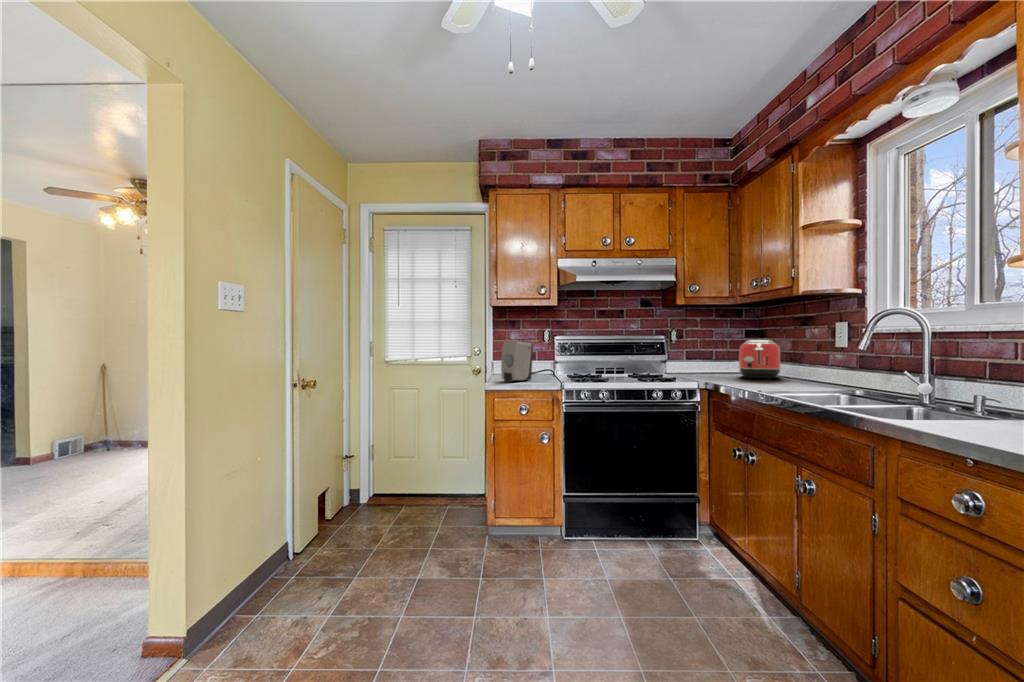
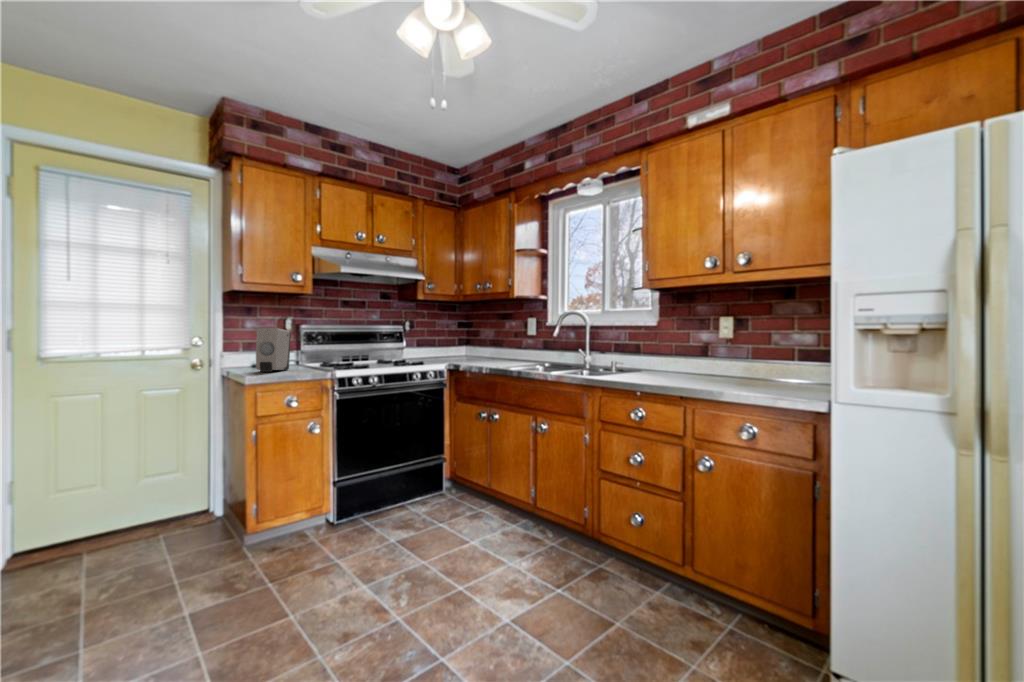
toaster: present [739,340,781,379] -> none [462,331,493,361]

